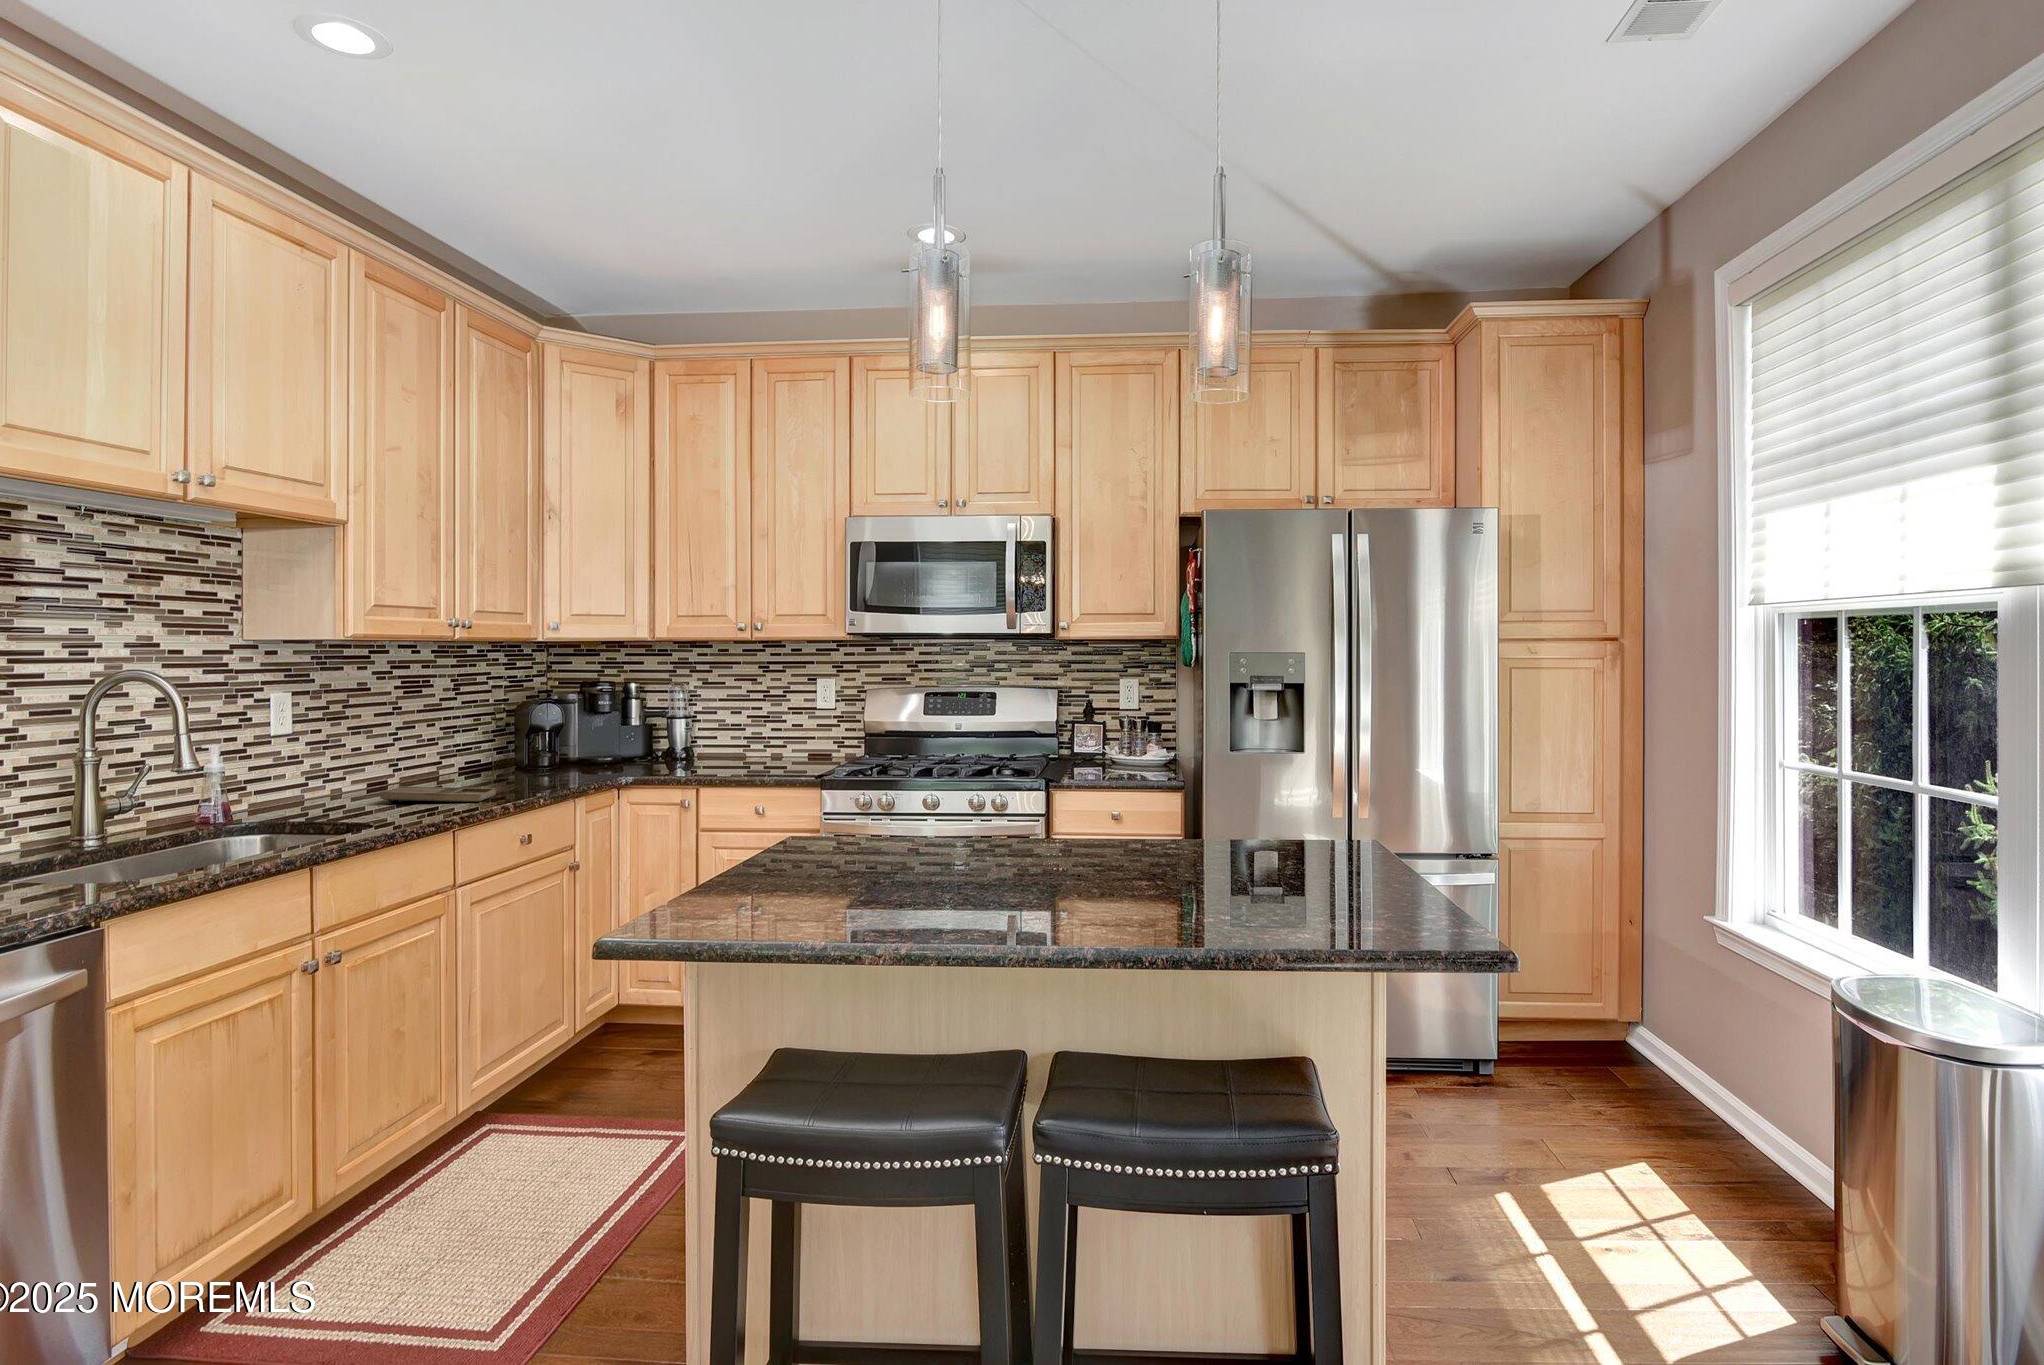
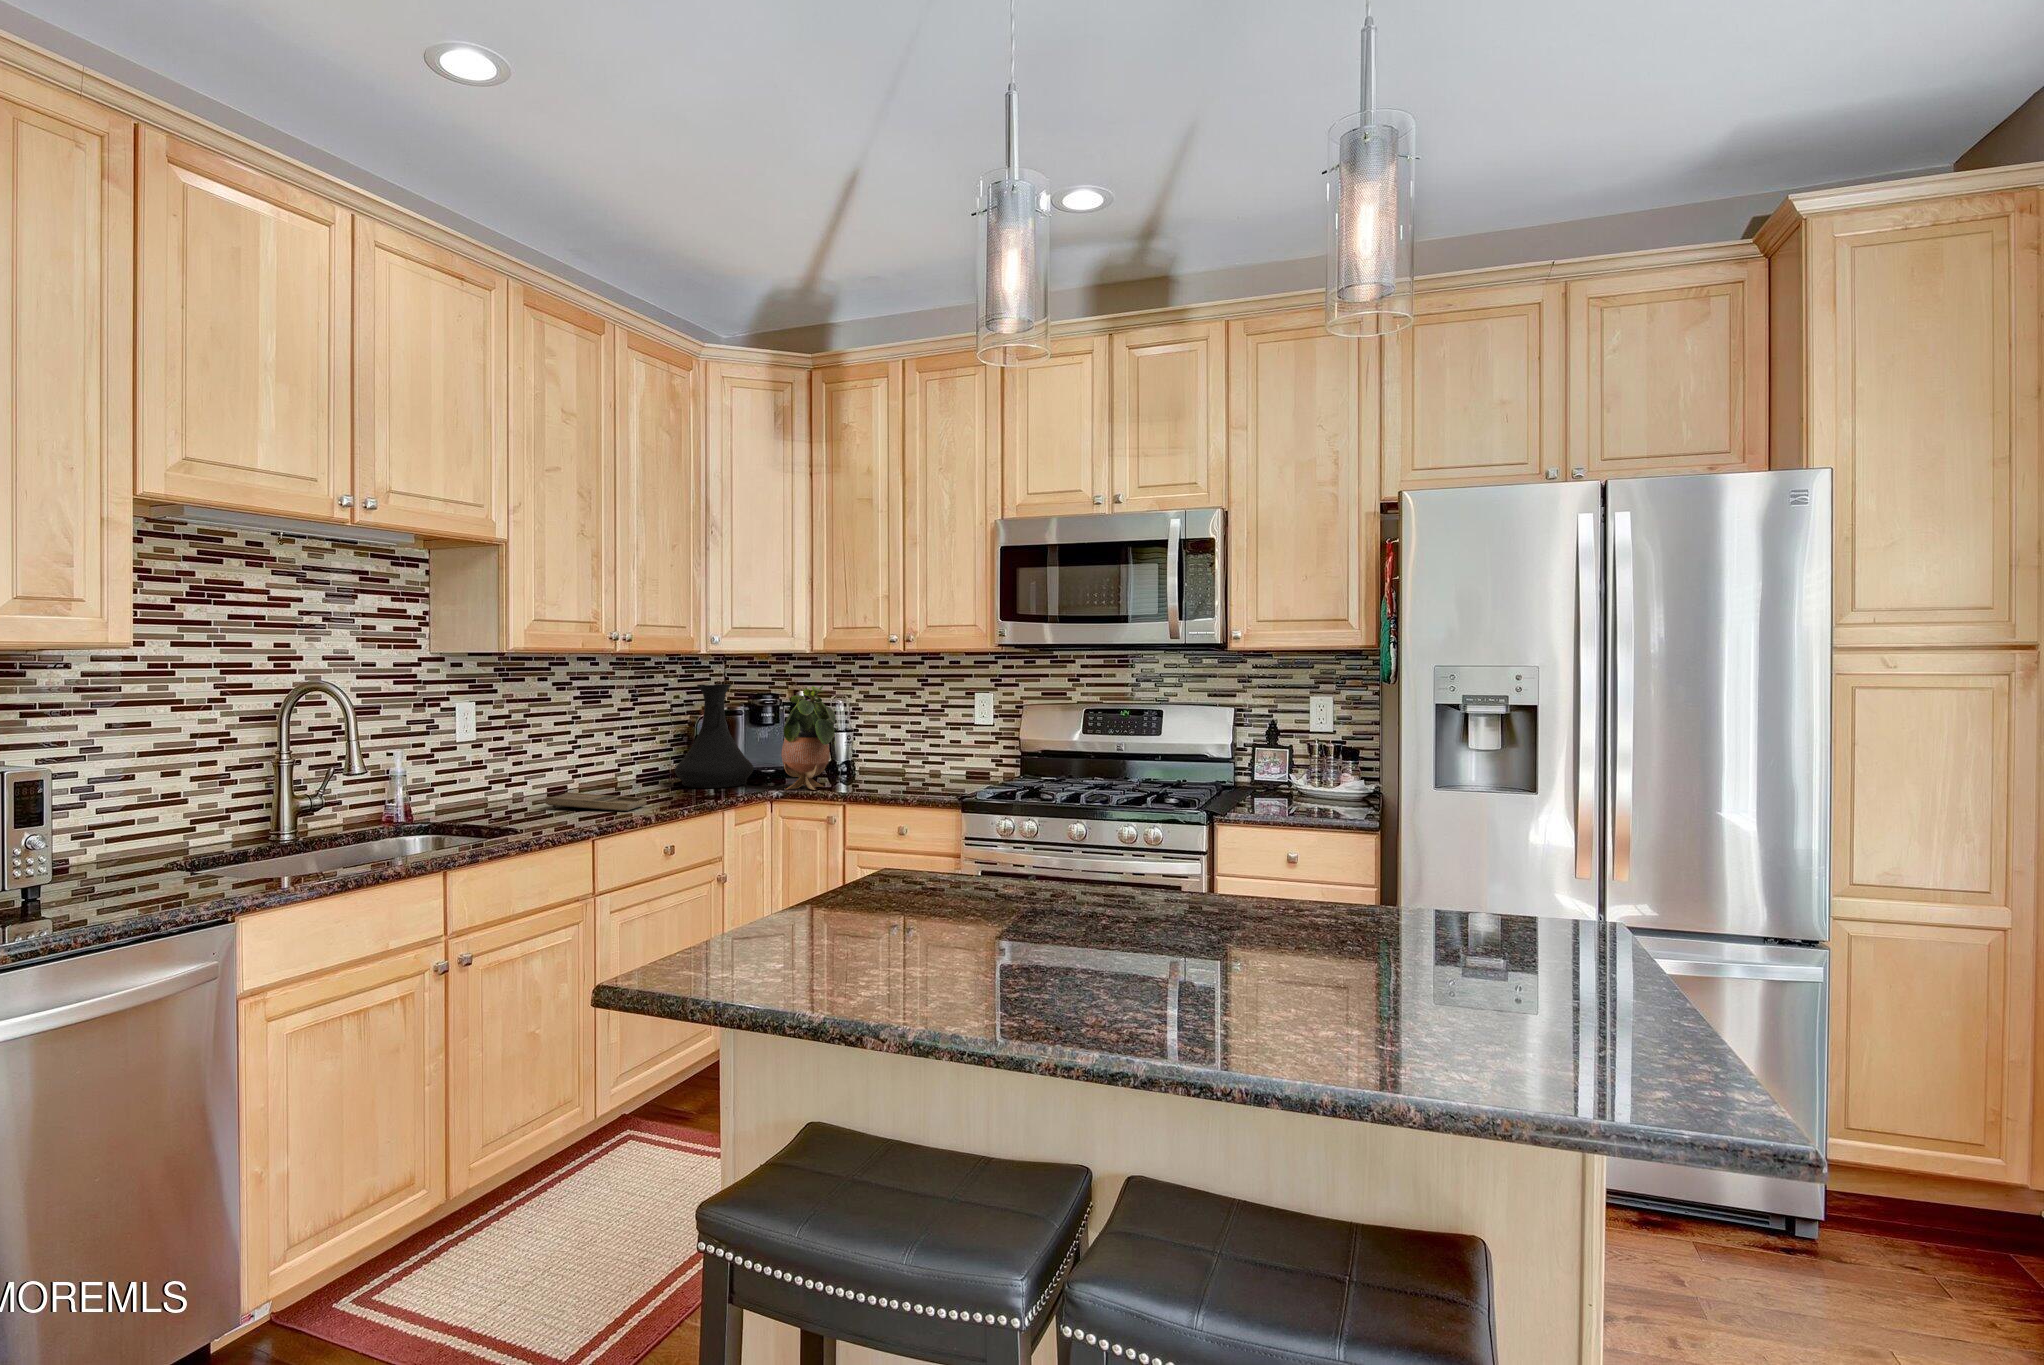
vase: none [506,672,594,778] -> present [675,684,754,788]
potted plant: none [628,672,685,776] -> present [781,685,836,790]

